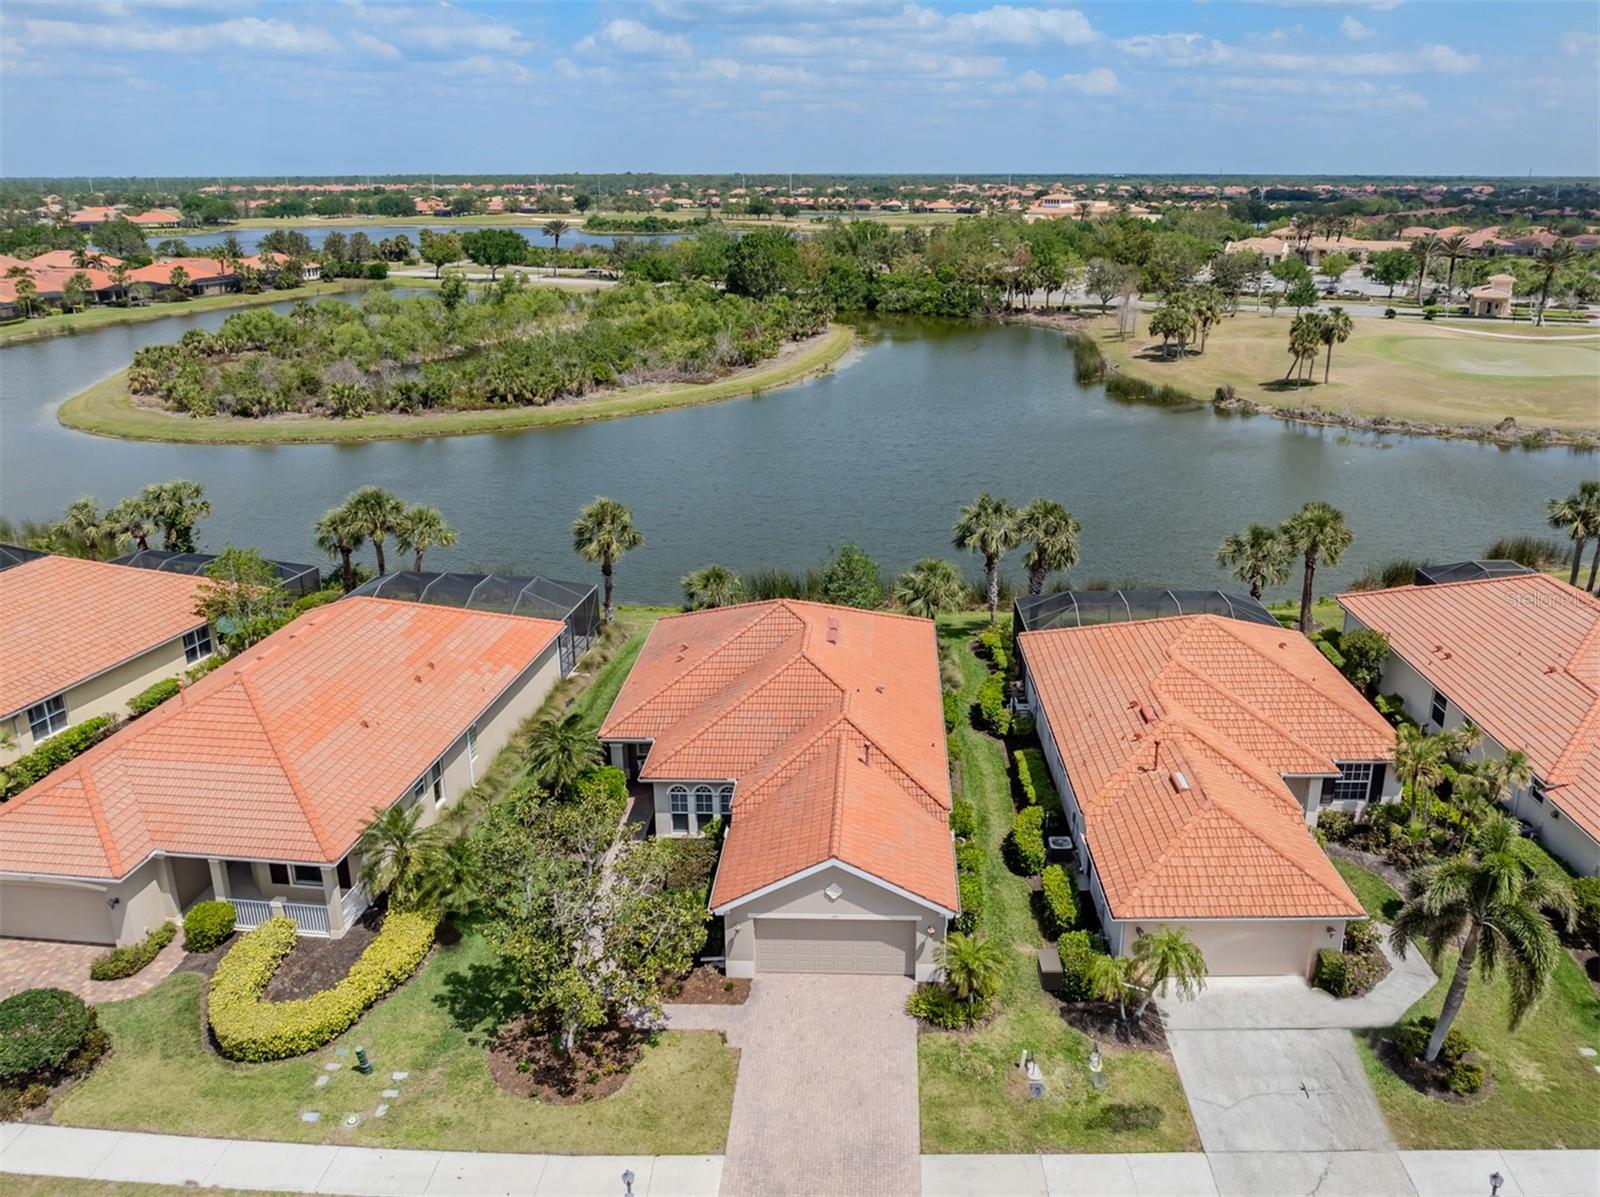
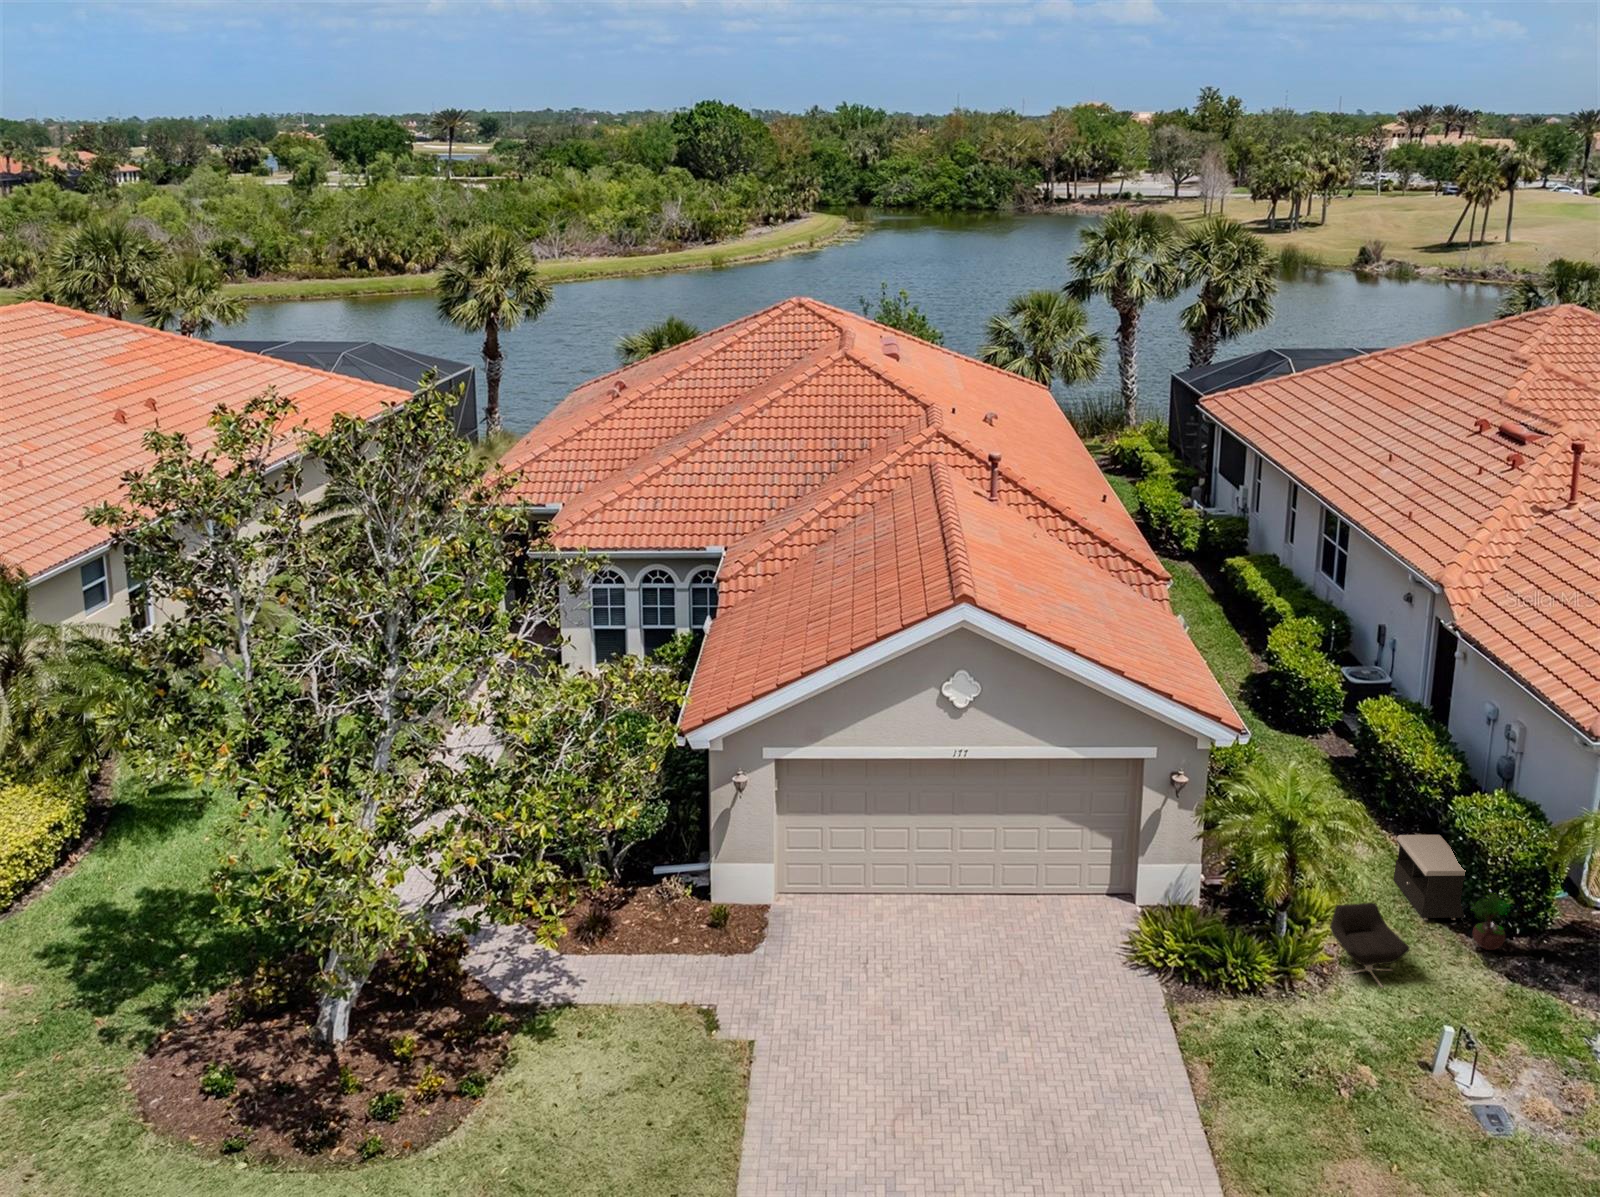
lounge chair: present [433,920,464,948] -> present [1330,903,1410,988]
potted tree: present [547,1035,567,1060] -> present [1471,893,1509,950]

